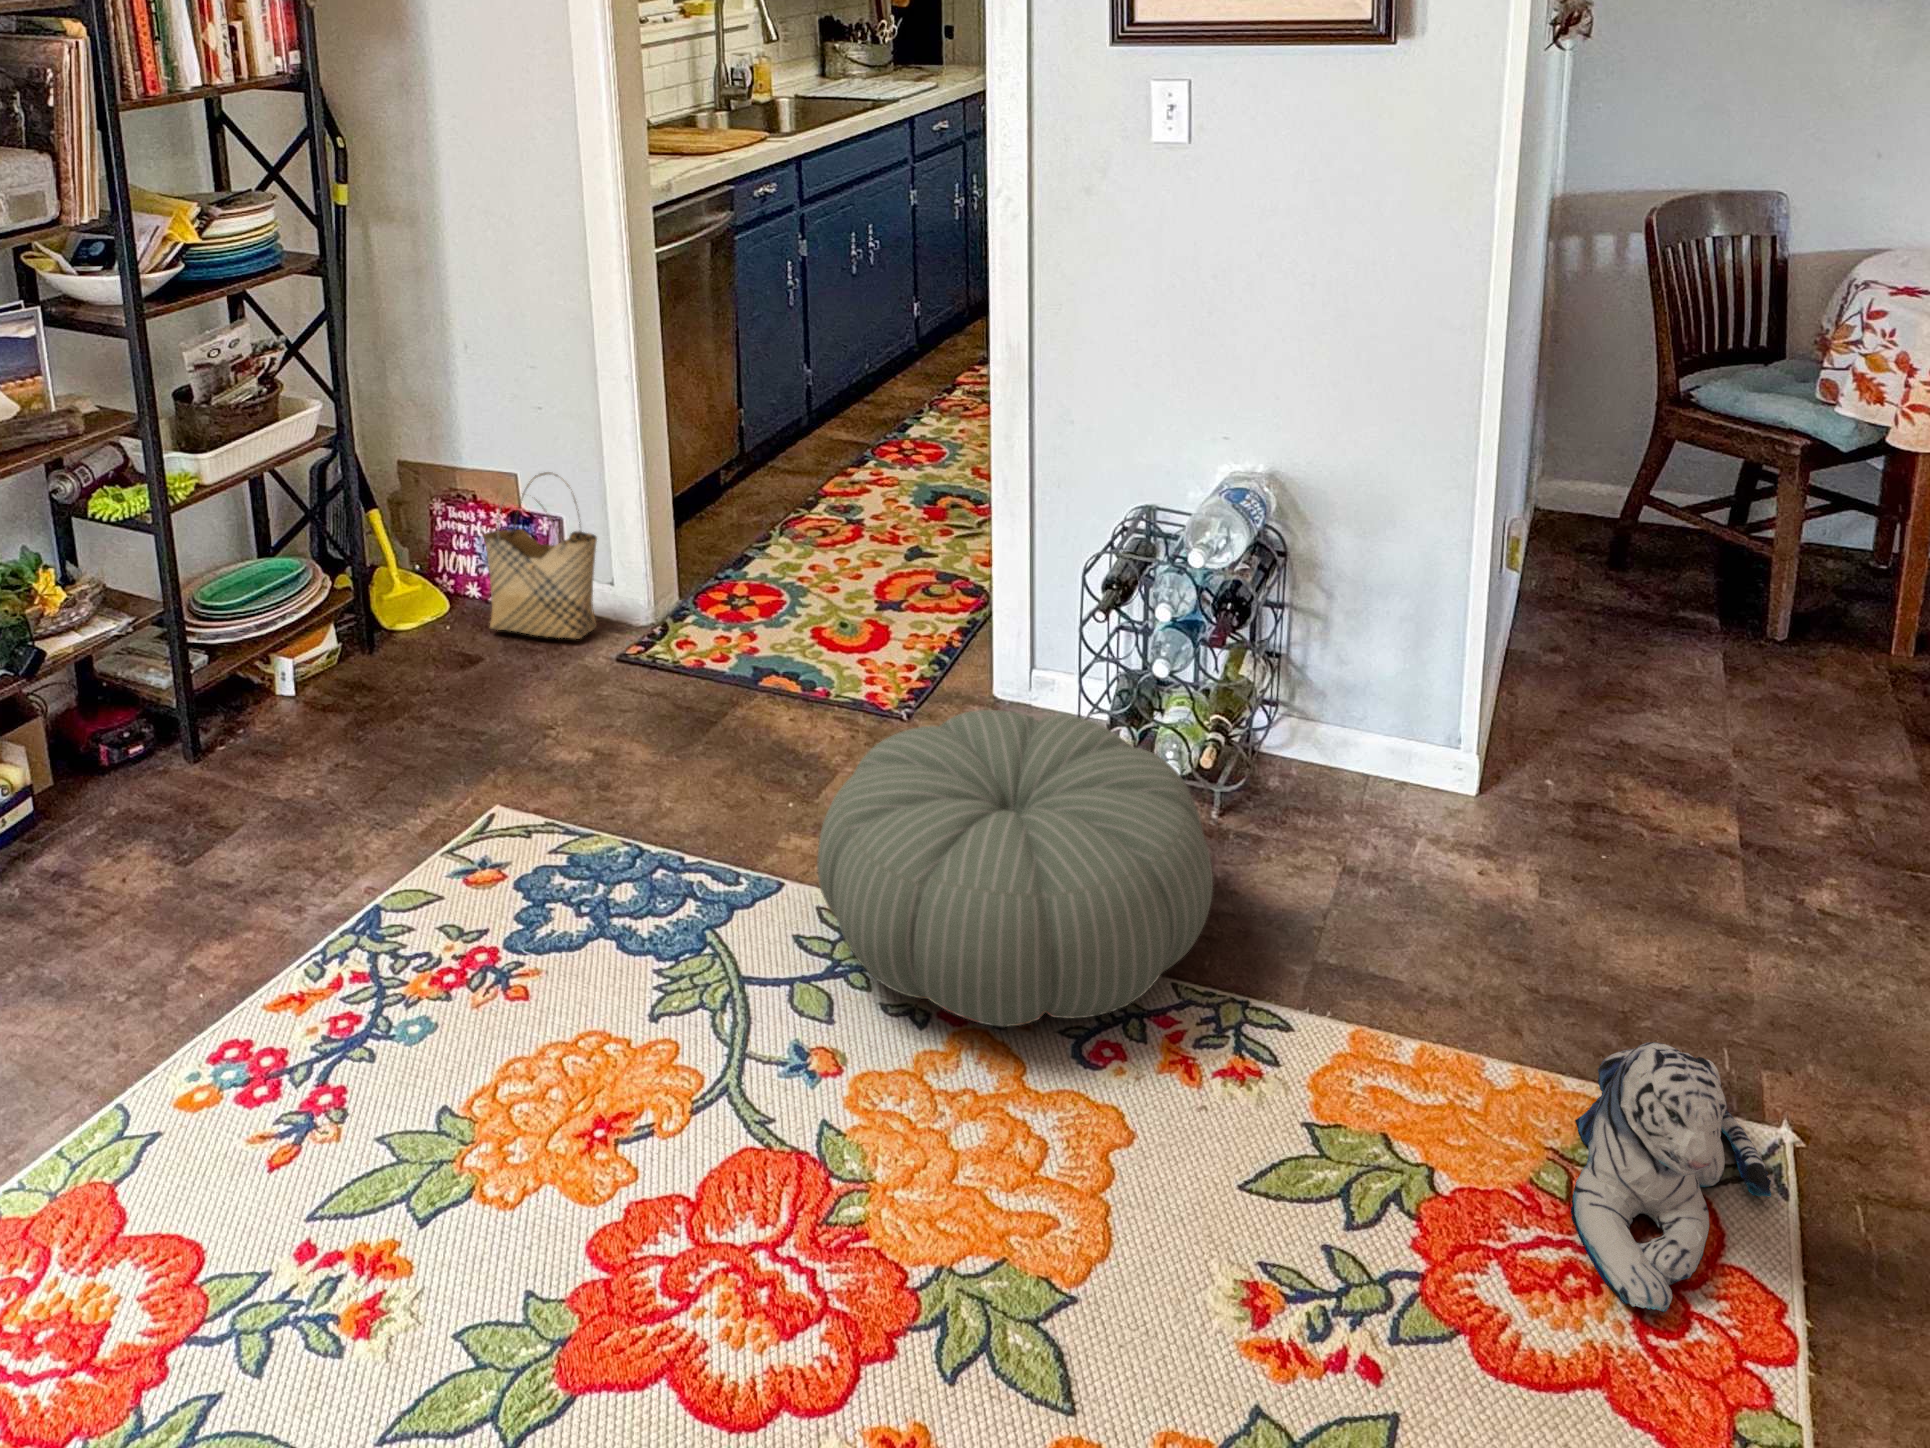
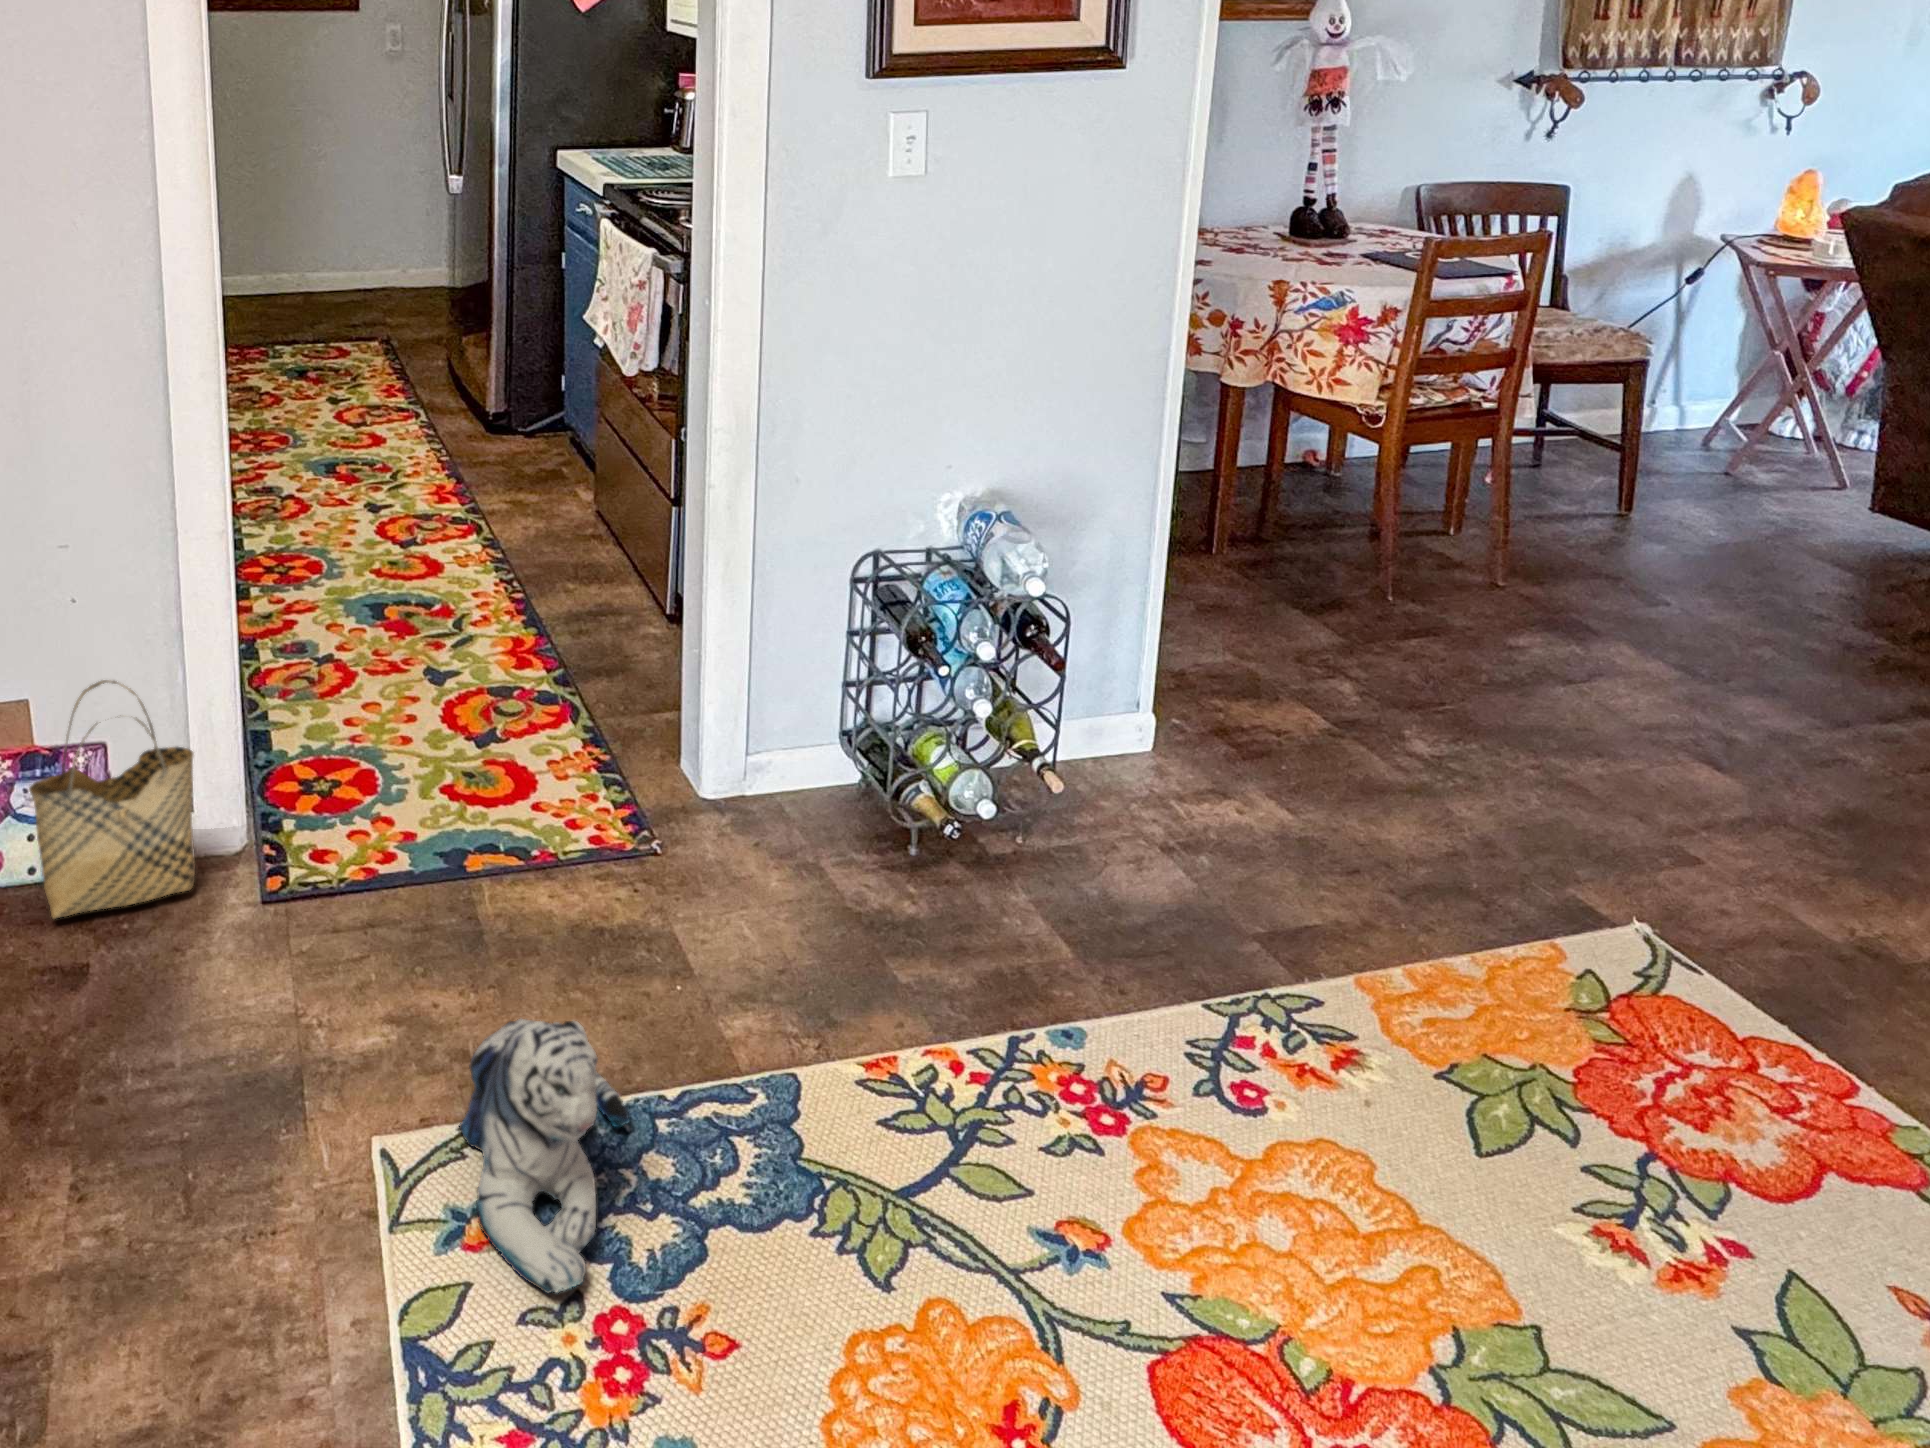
pouf: present [817,710,1213,1027] -> none [833,775,1273,1129]
plush toy: present [1571,1042,1771,1312] -> present [459,1019,630,1293]

